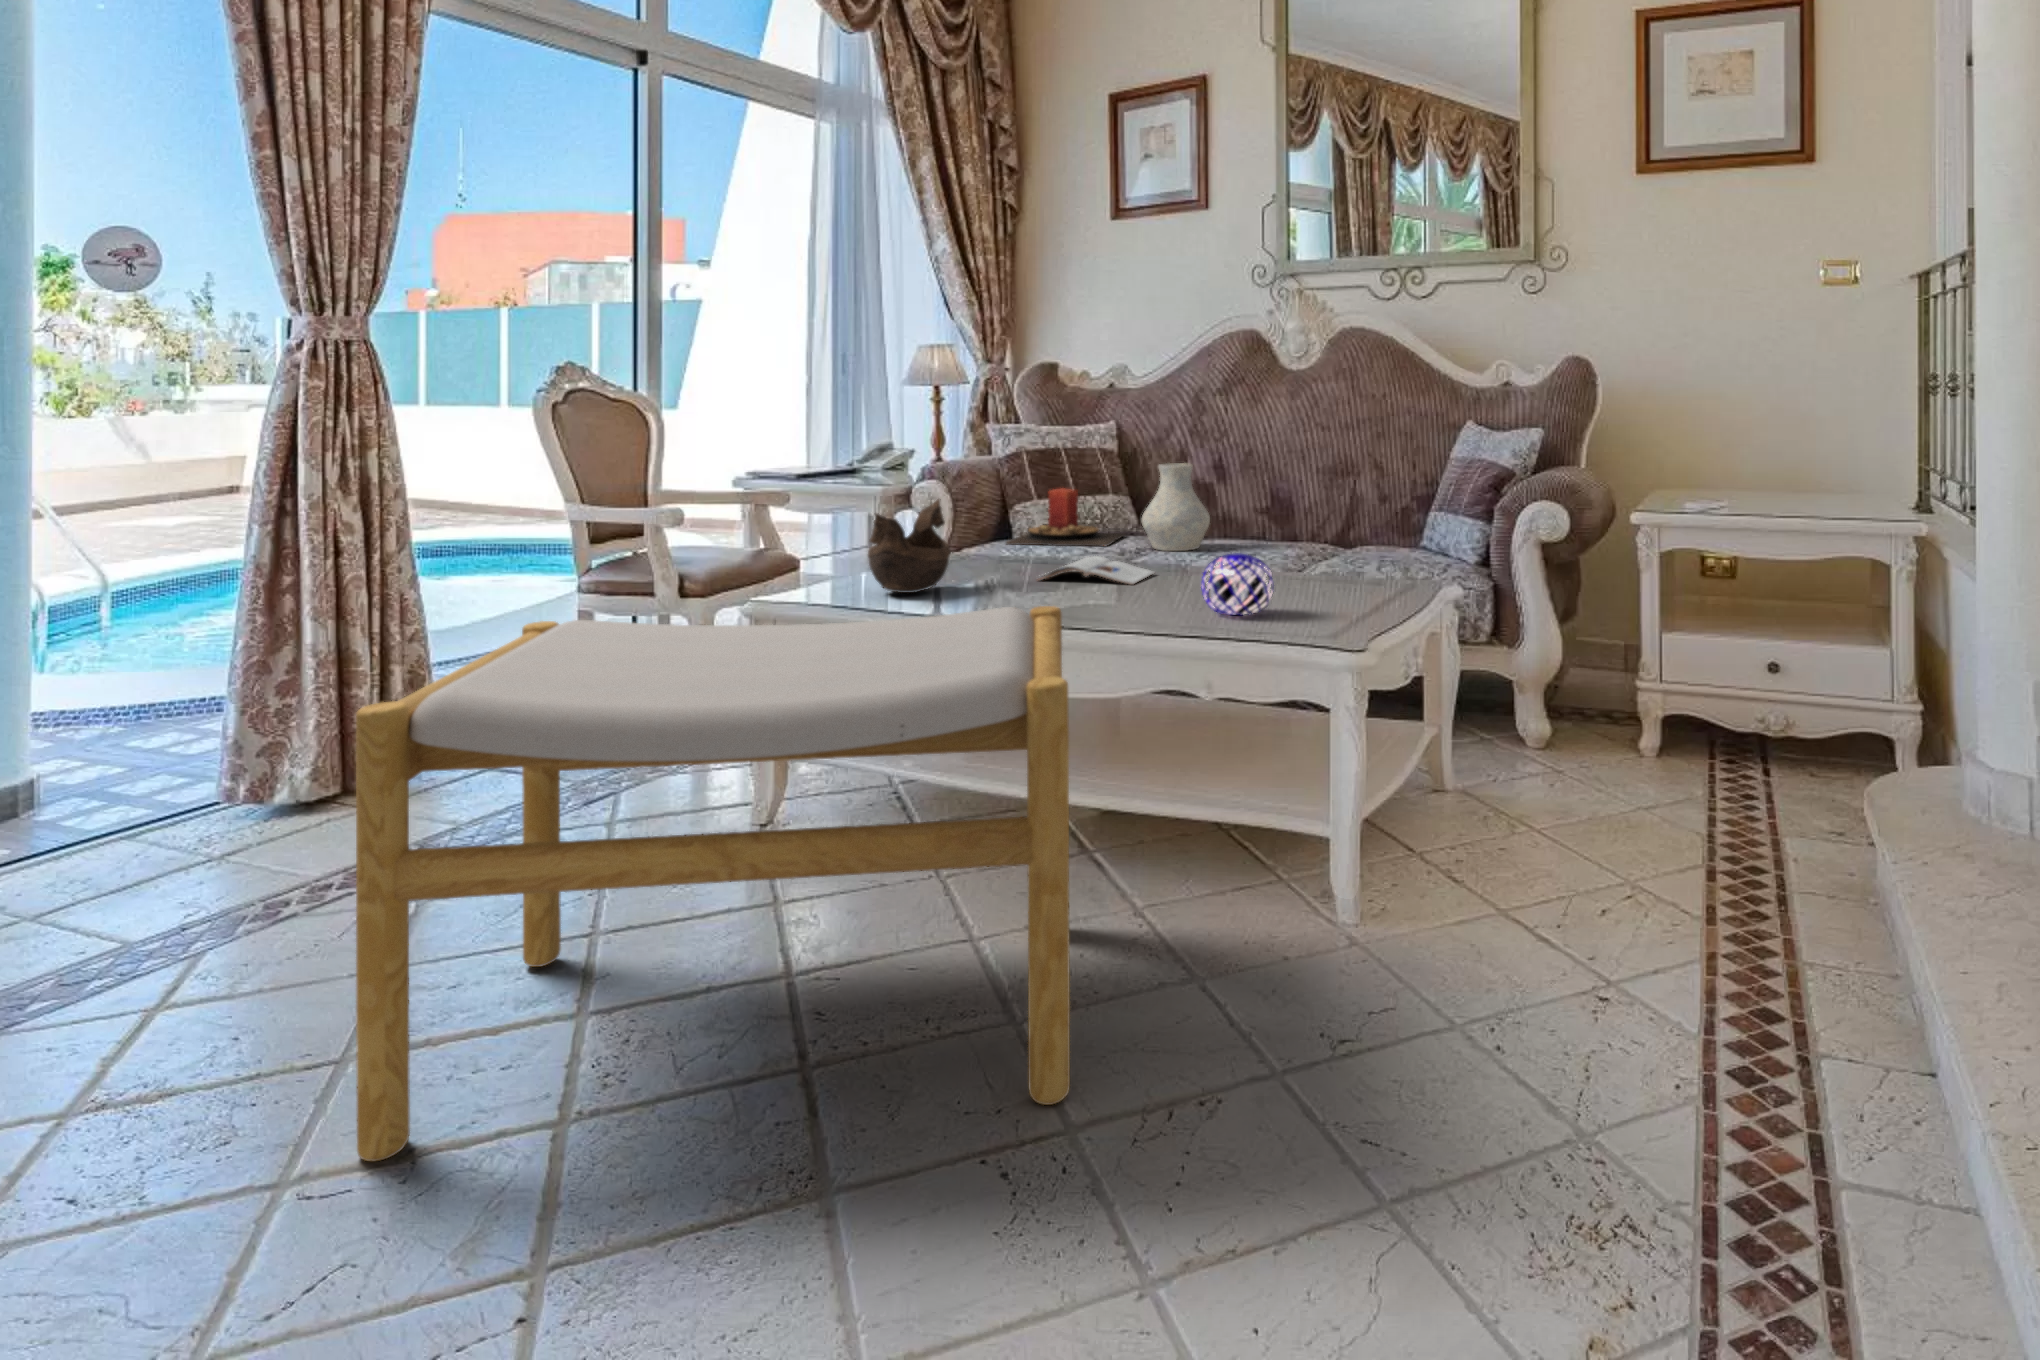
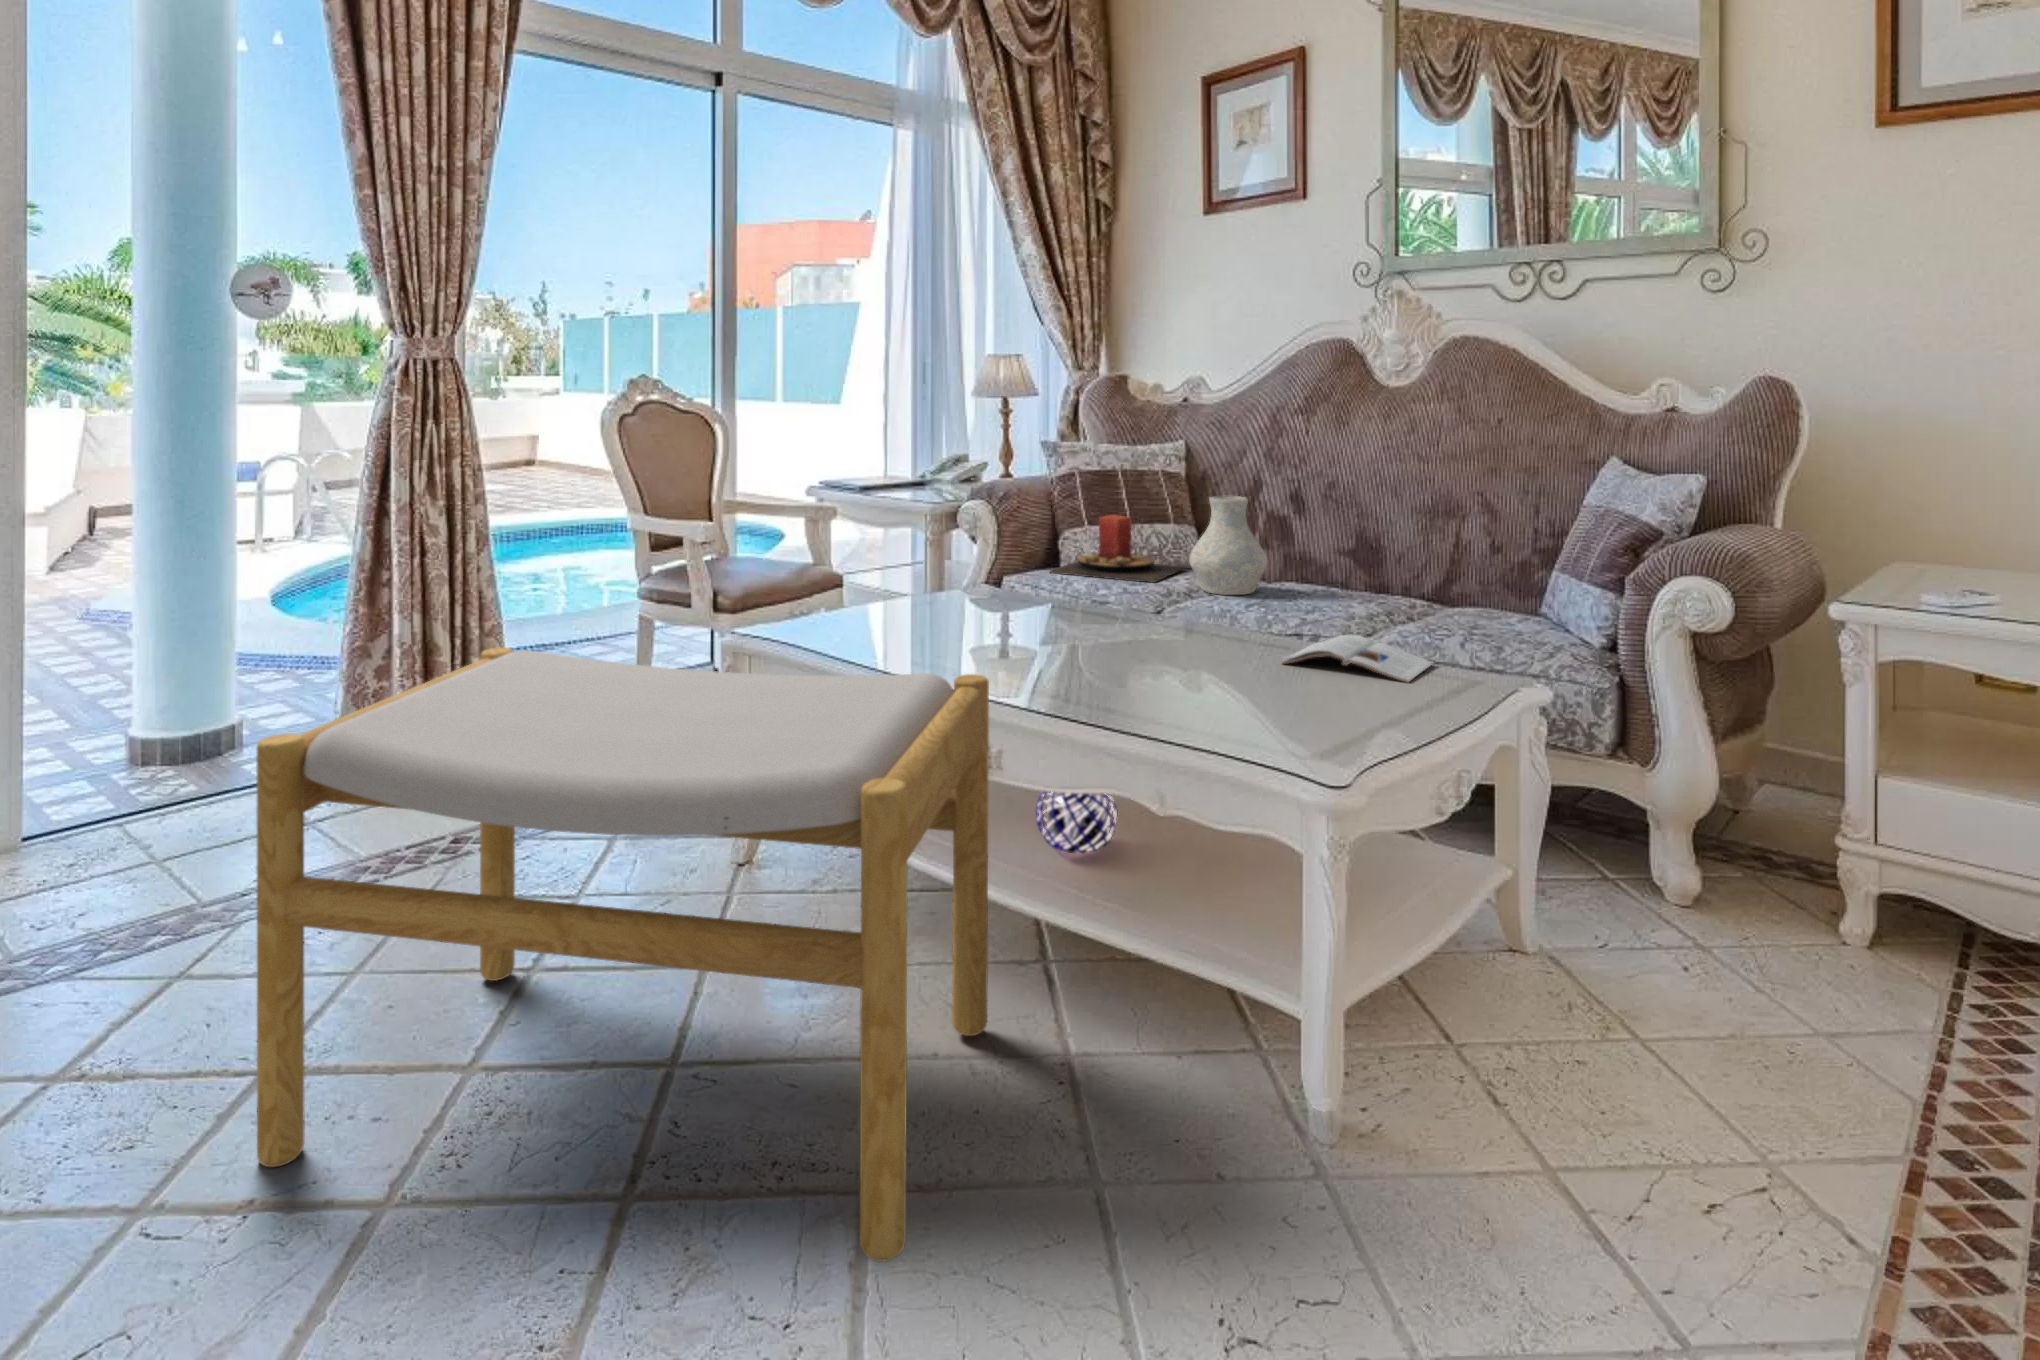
decorative bowl: present [868,499,951,593] -> none [849,531,947,631]
decorative orb: present [1202,553,1274,615] -> present [1036,790,1117,853]
magazine: present [1039,556,1154,585] -> present [1282,634,1433,683]

